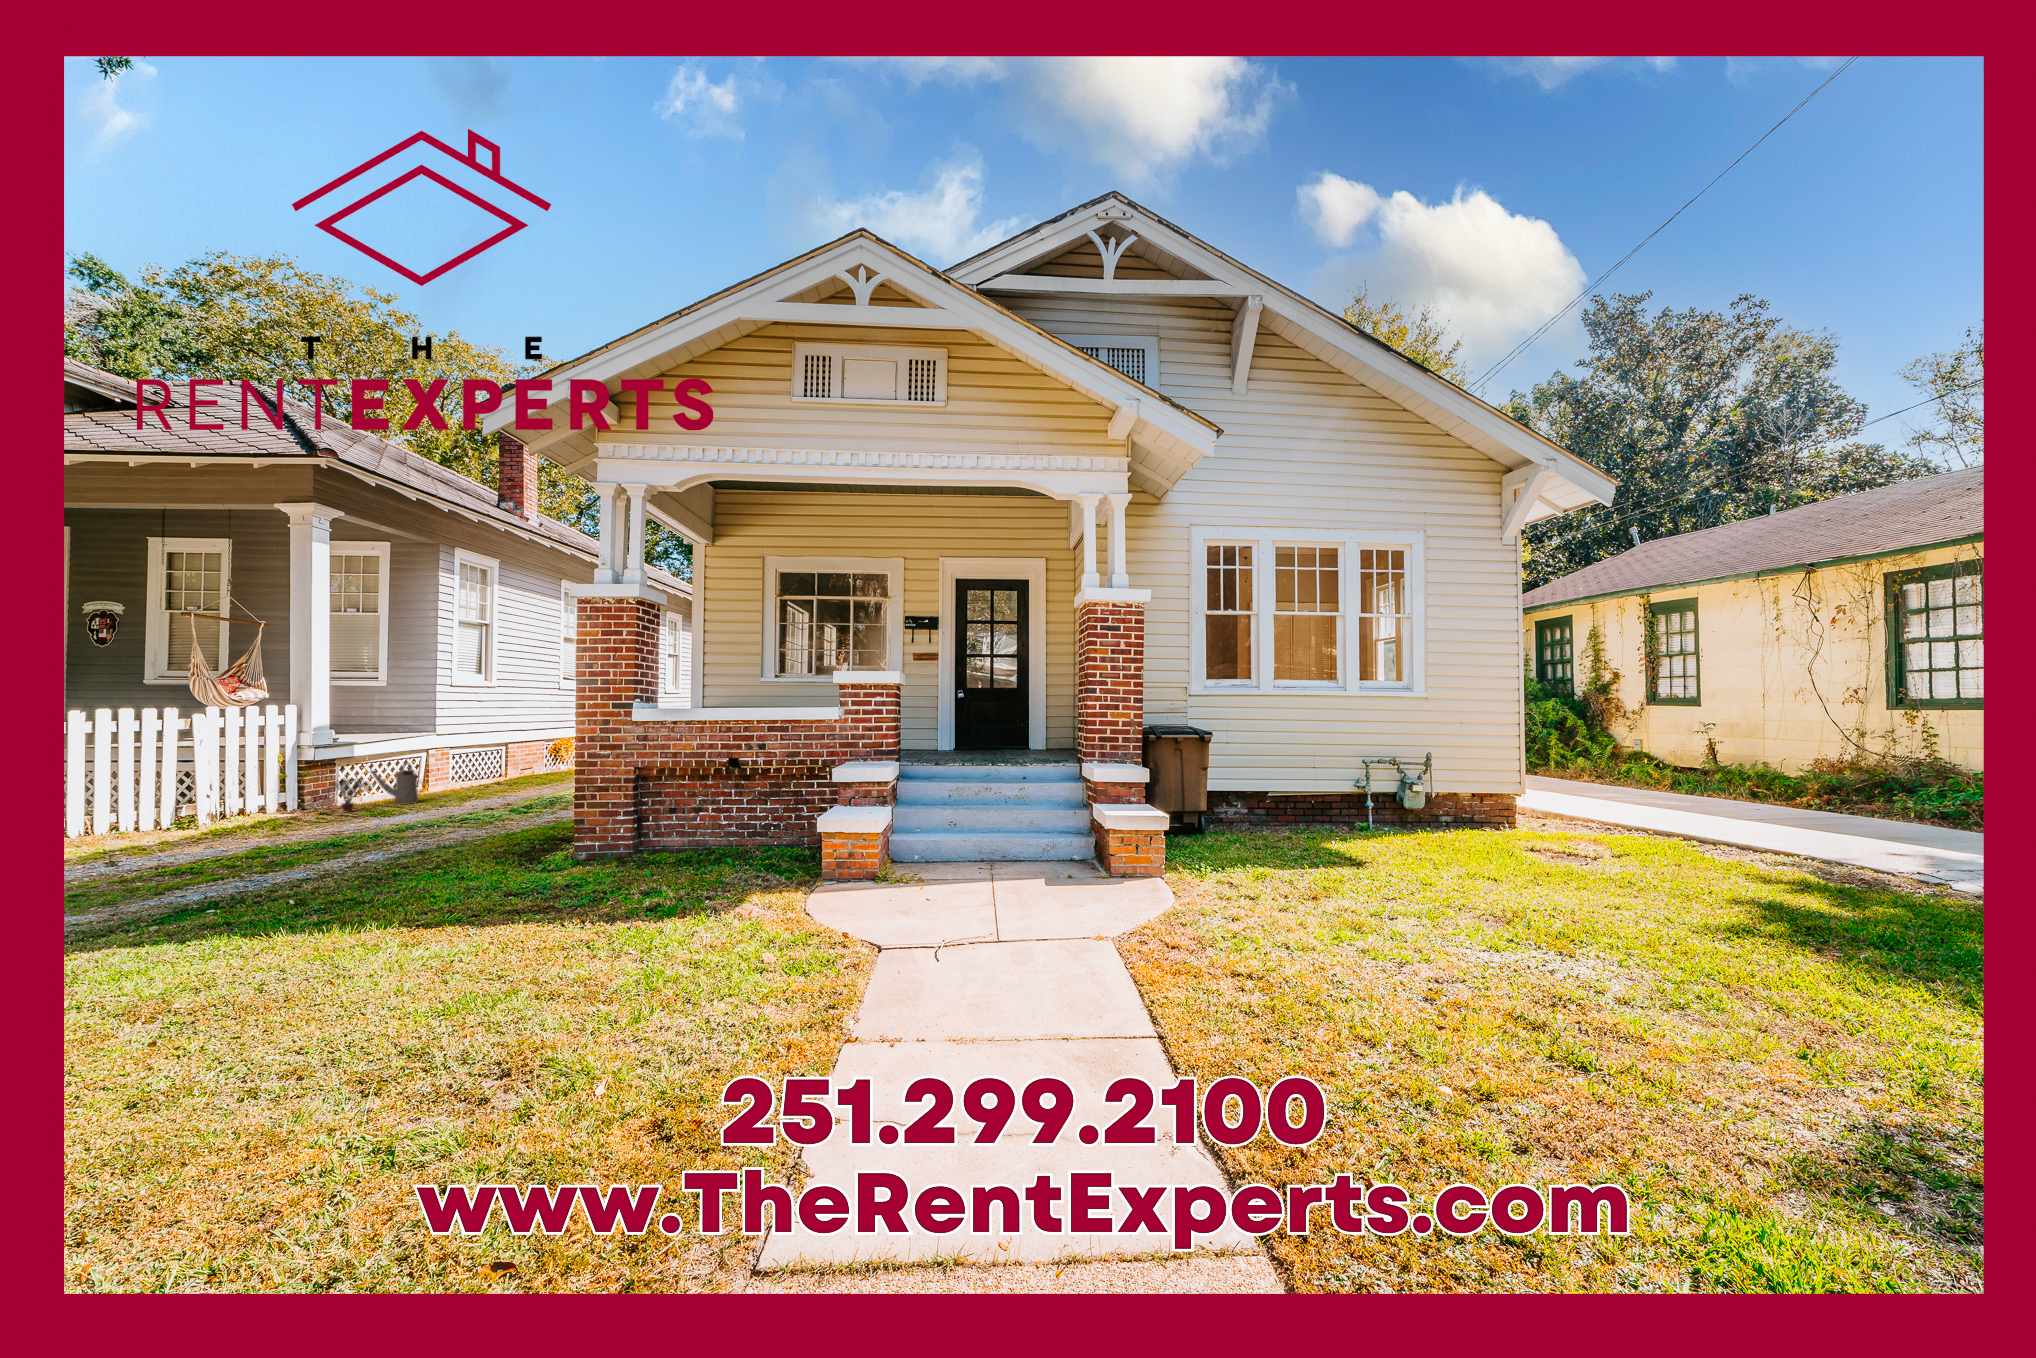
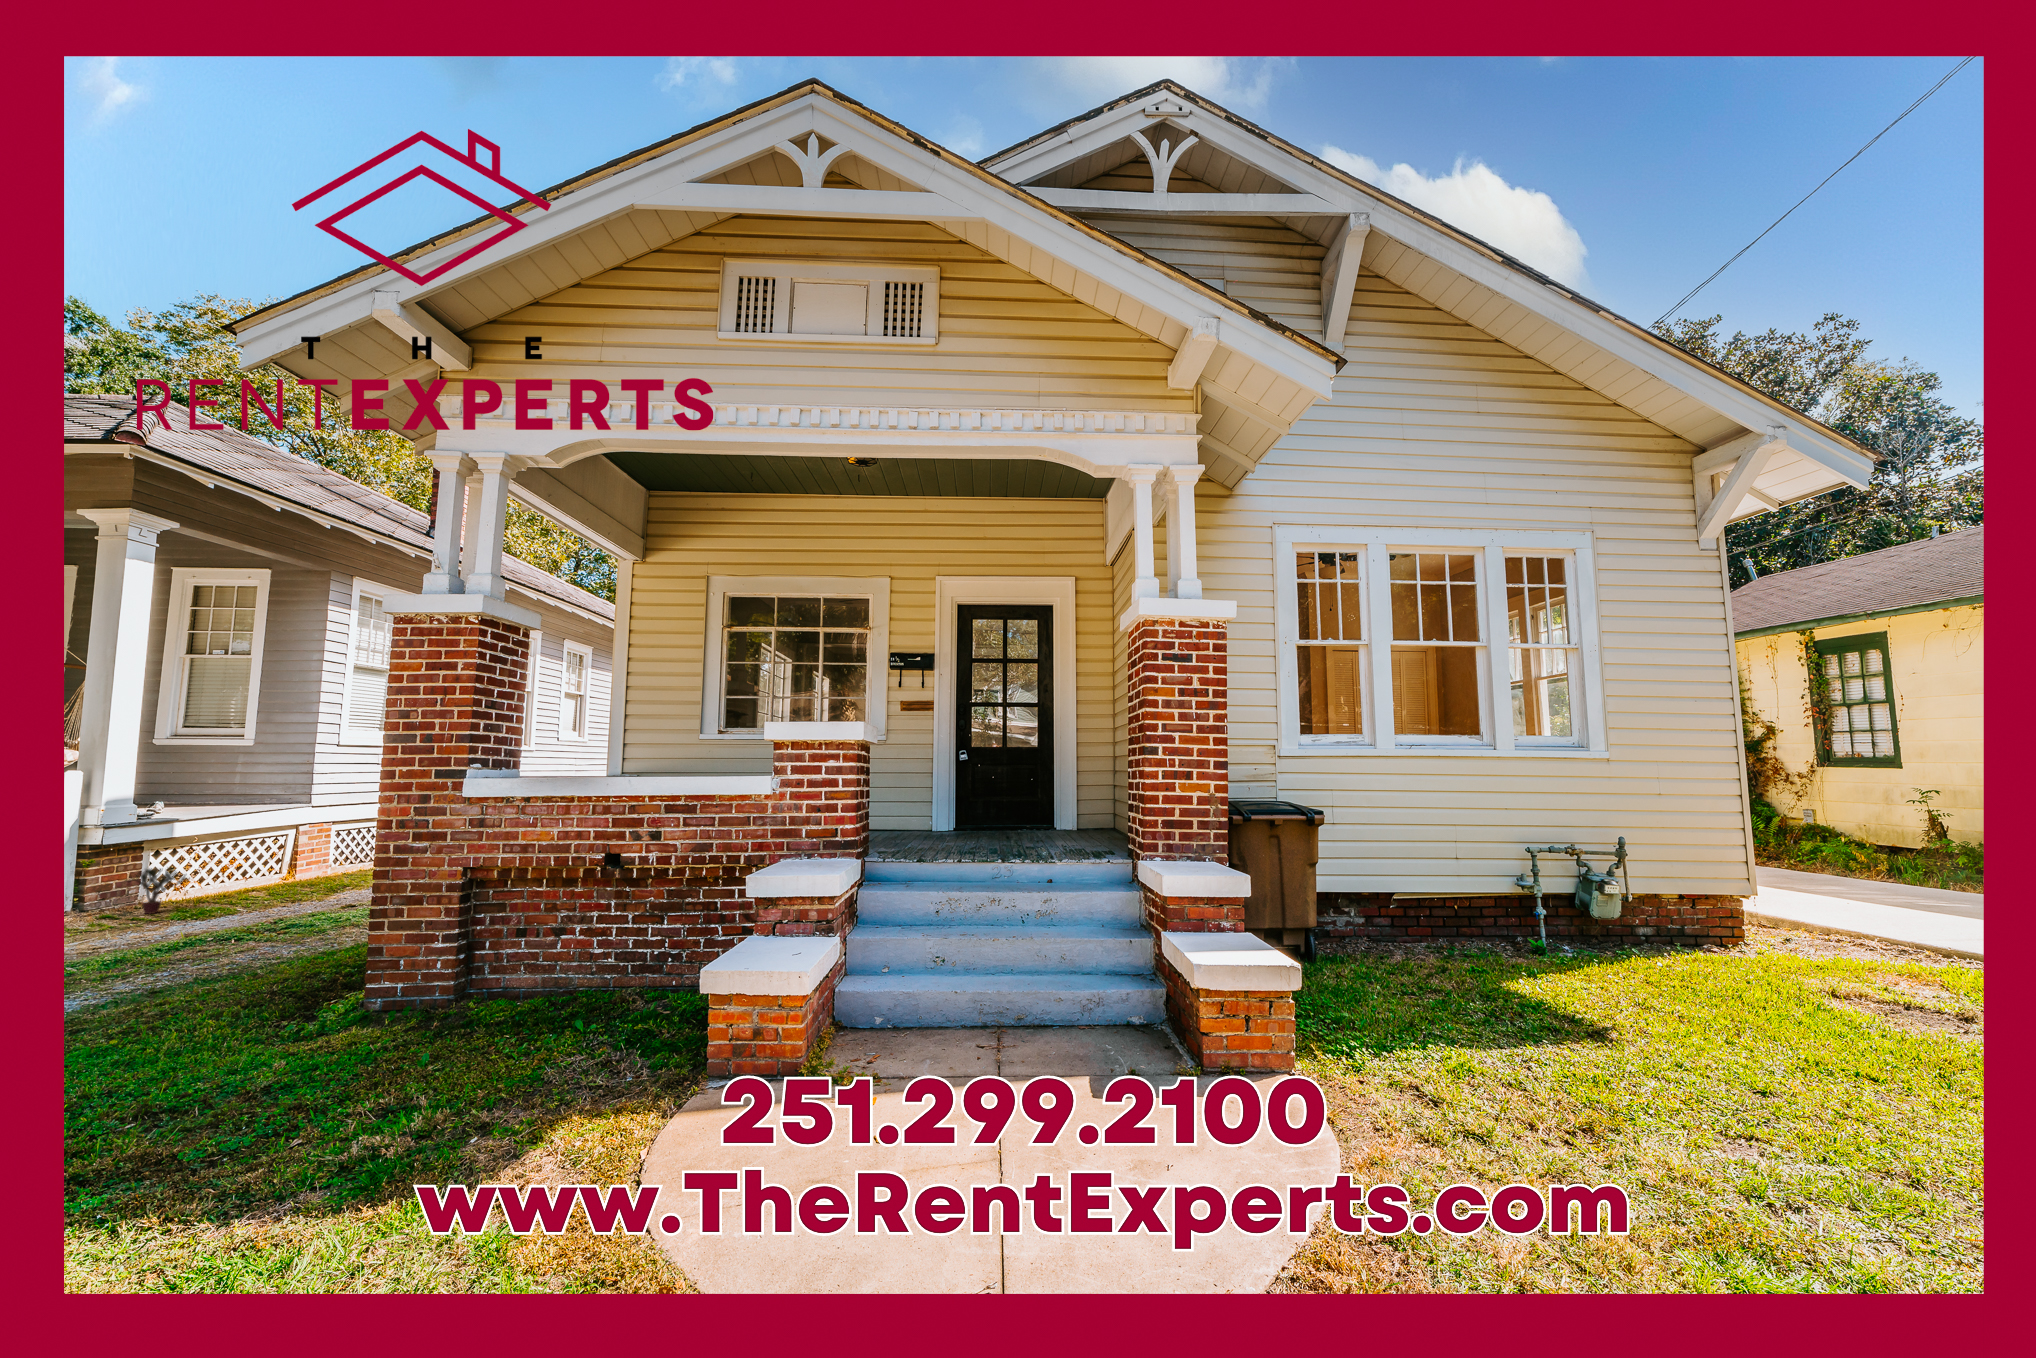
watering can: present [370,763,425,805] -> none [200,846,271,901]

